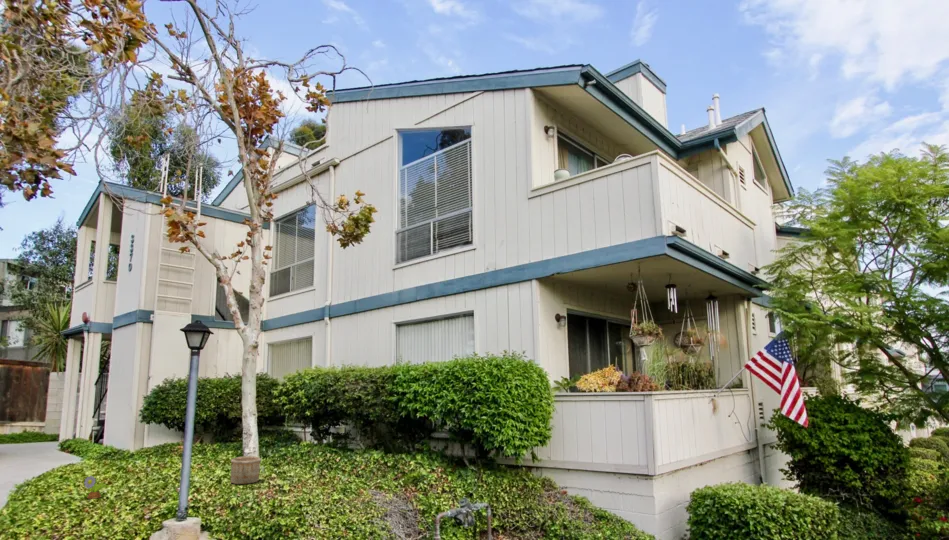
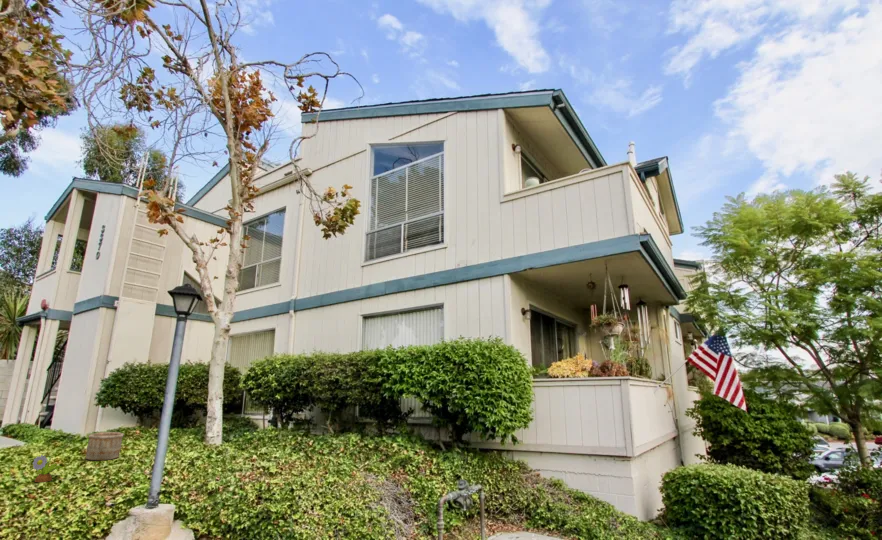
wooden bucket: present [231,456,261,484] -> present [86,432,124,460]

